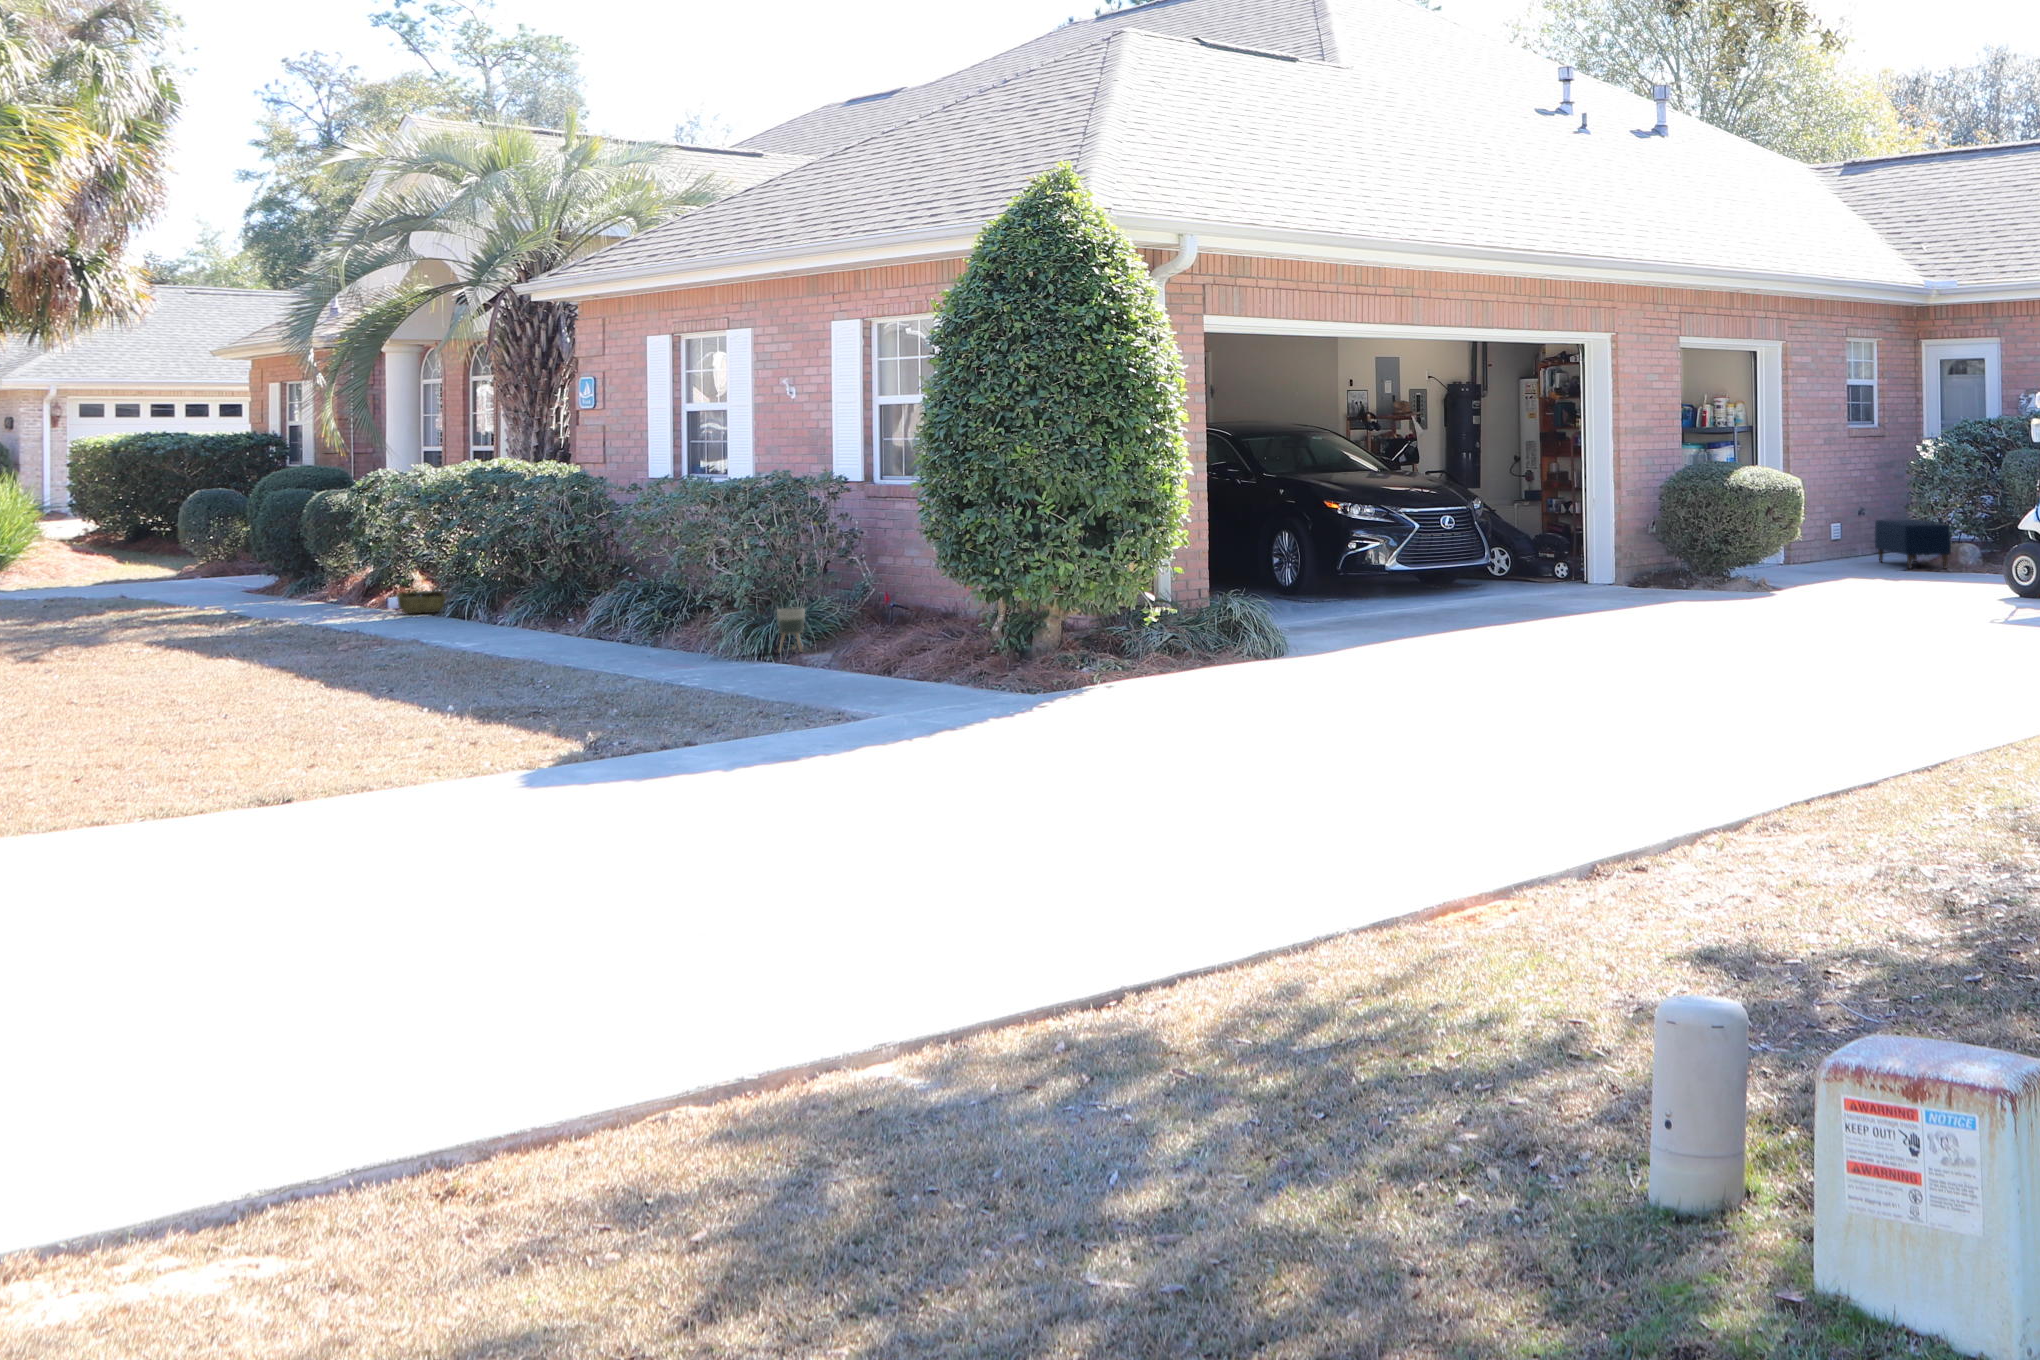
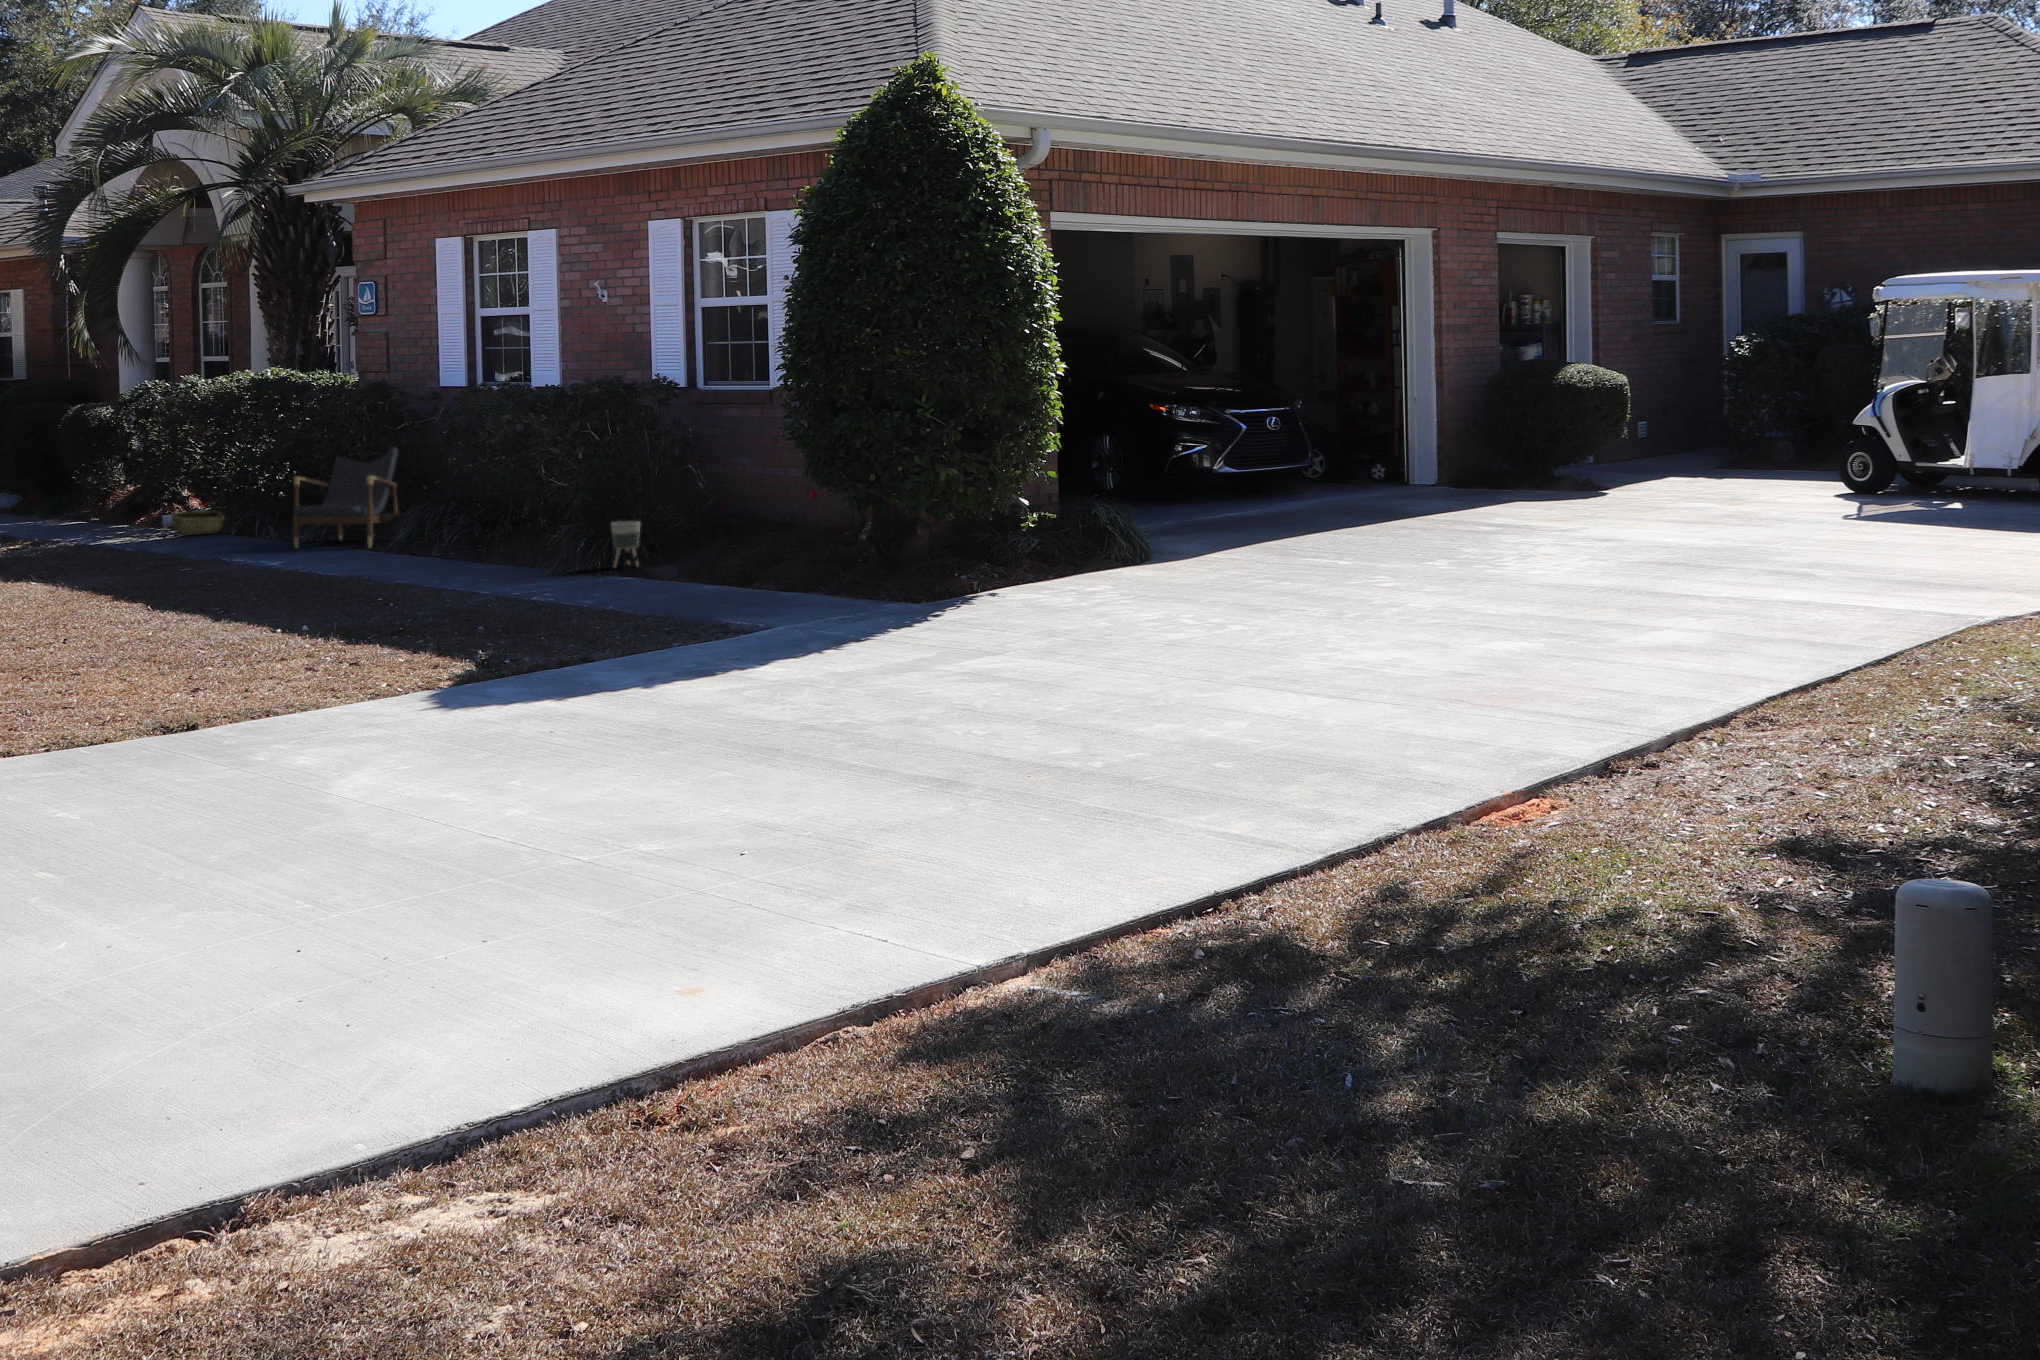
bench: present [1875,519,1951,569] -> none [1683,416,1764,466]
lounge chair: none [498,533,602,629] -> present [293,447,398,548]

